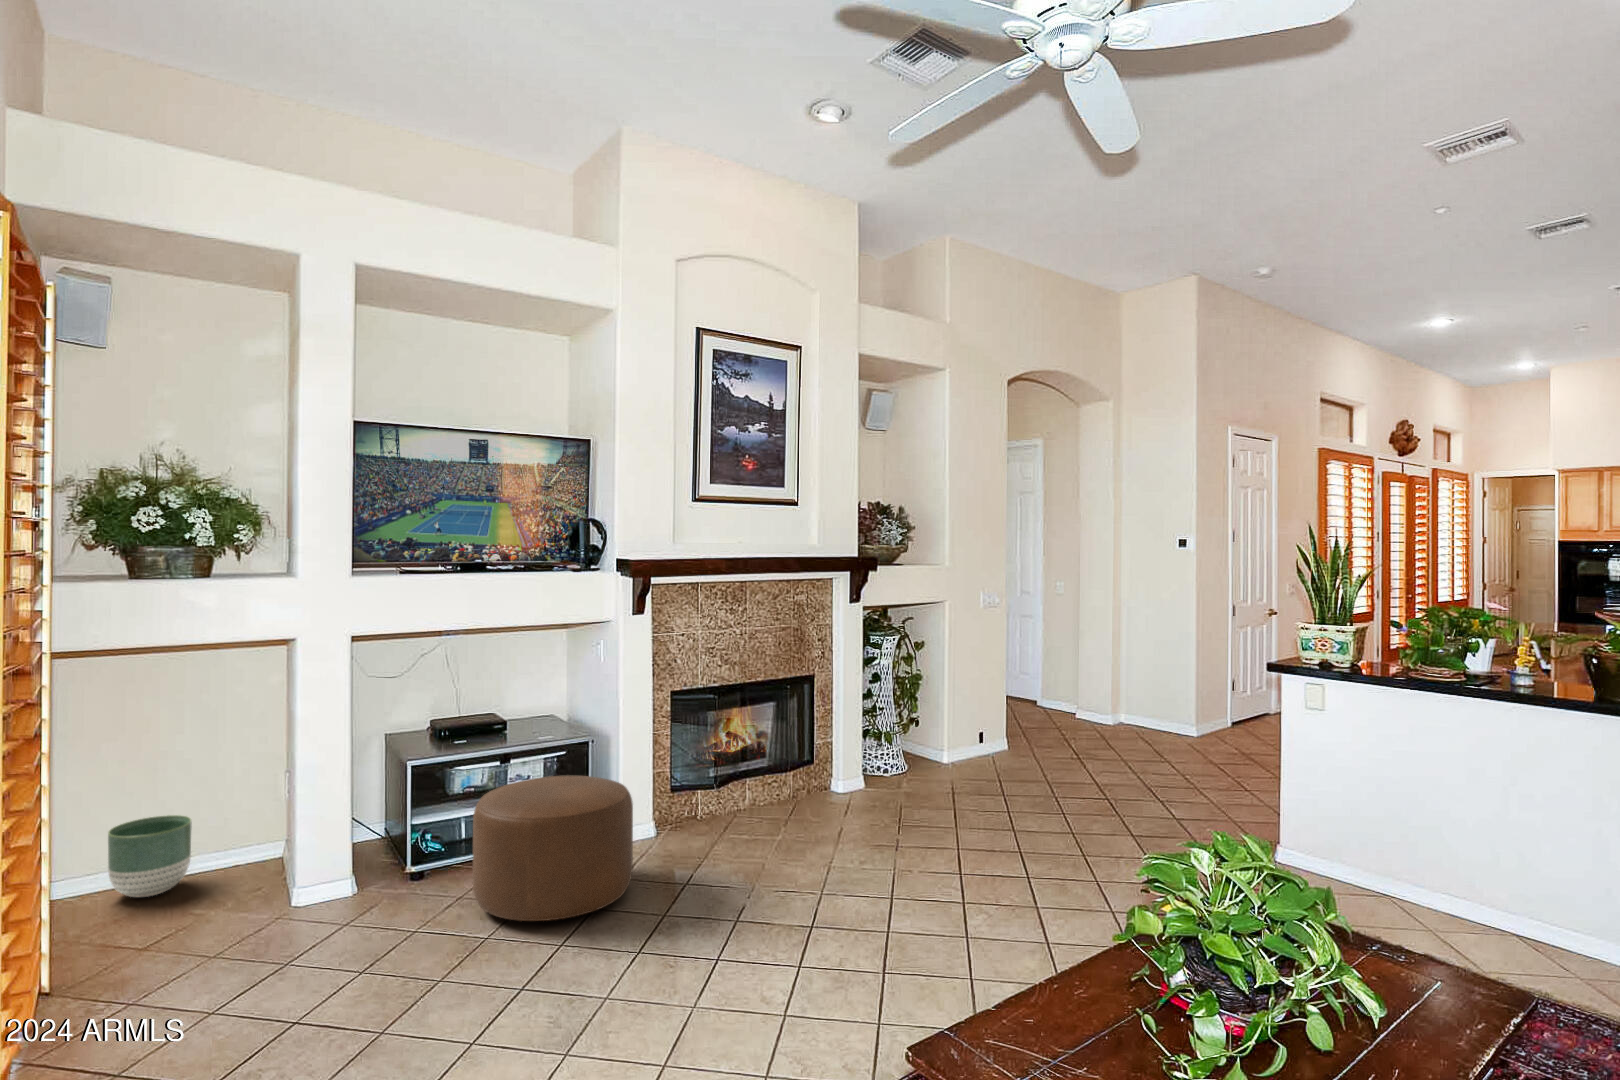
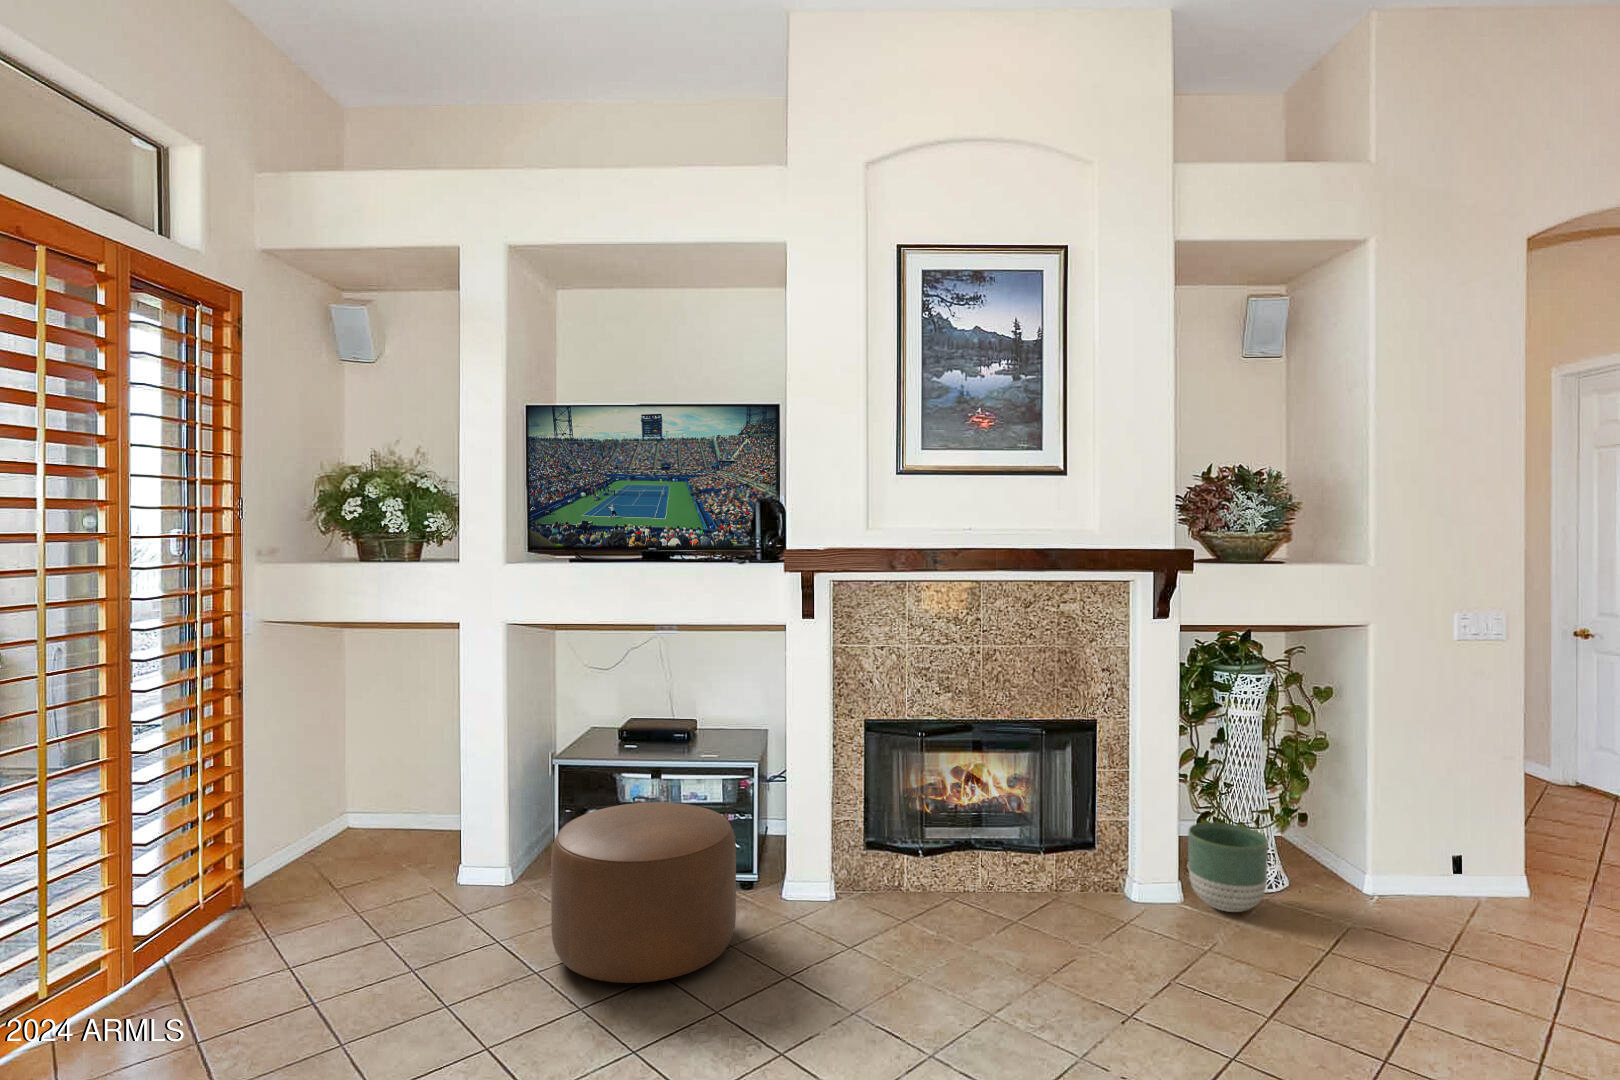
planter: present [108,815,192,897] -> present [1188,822,1268,912]

